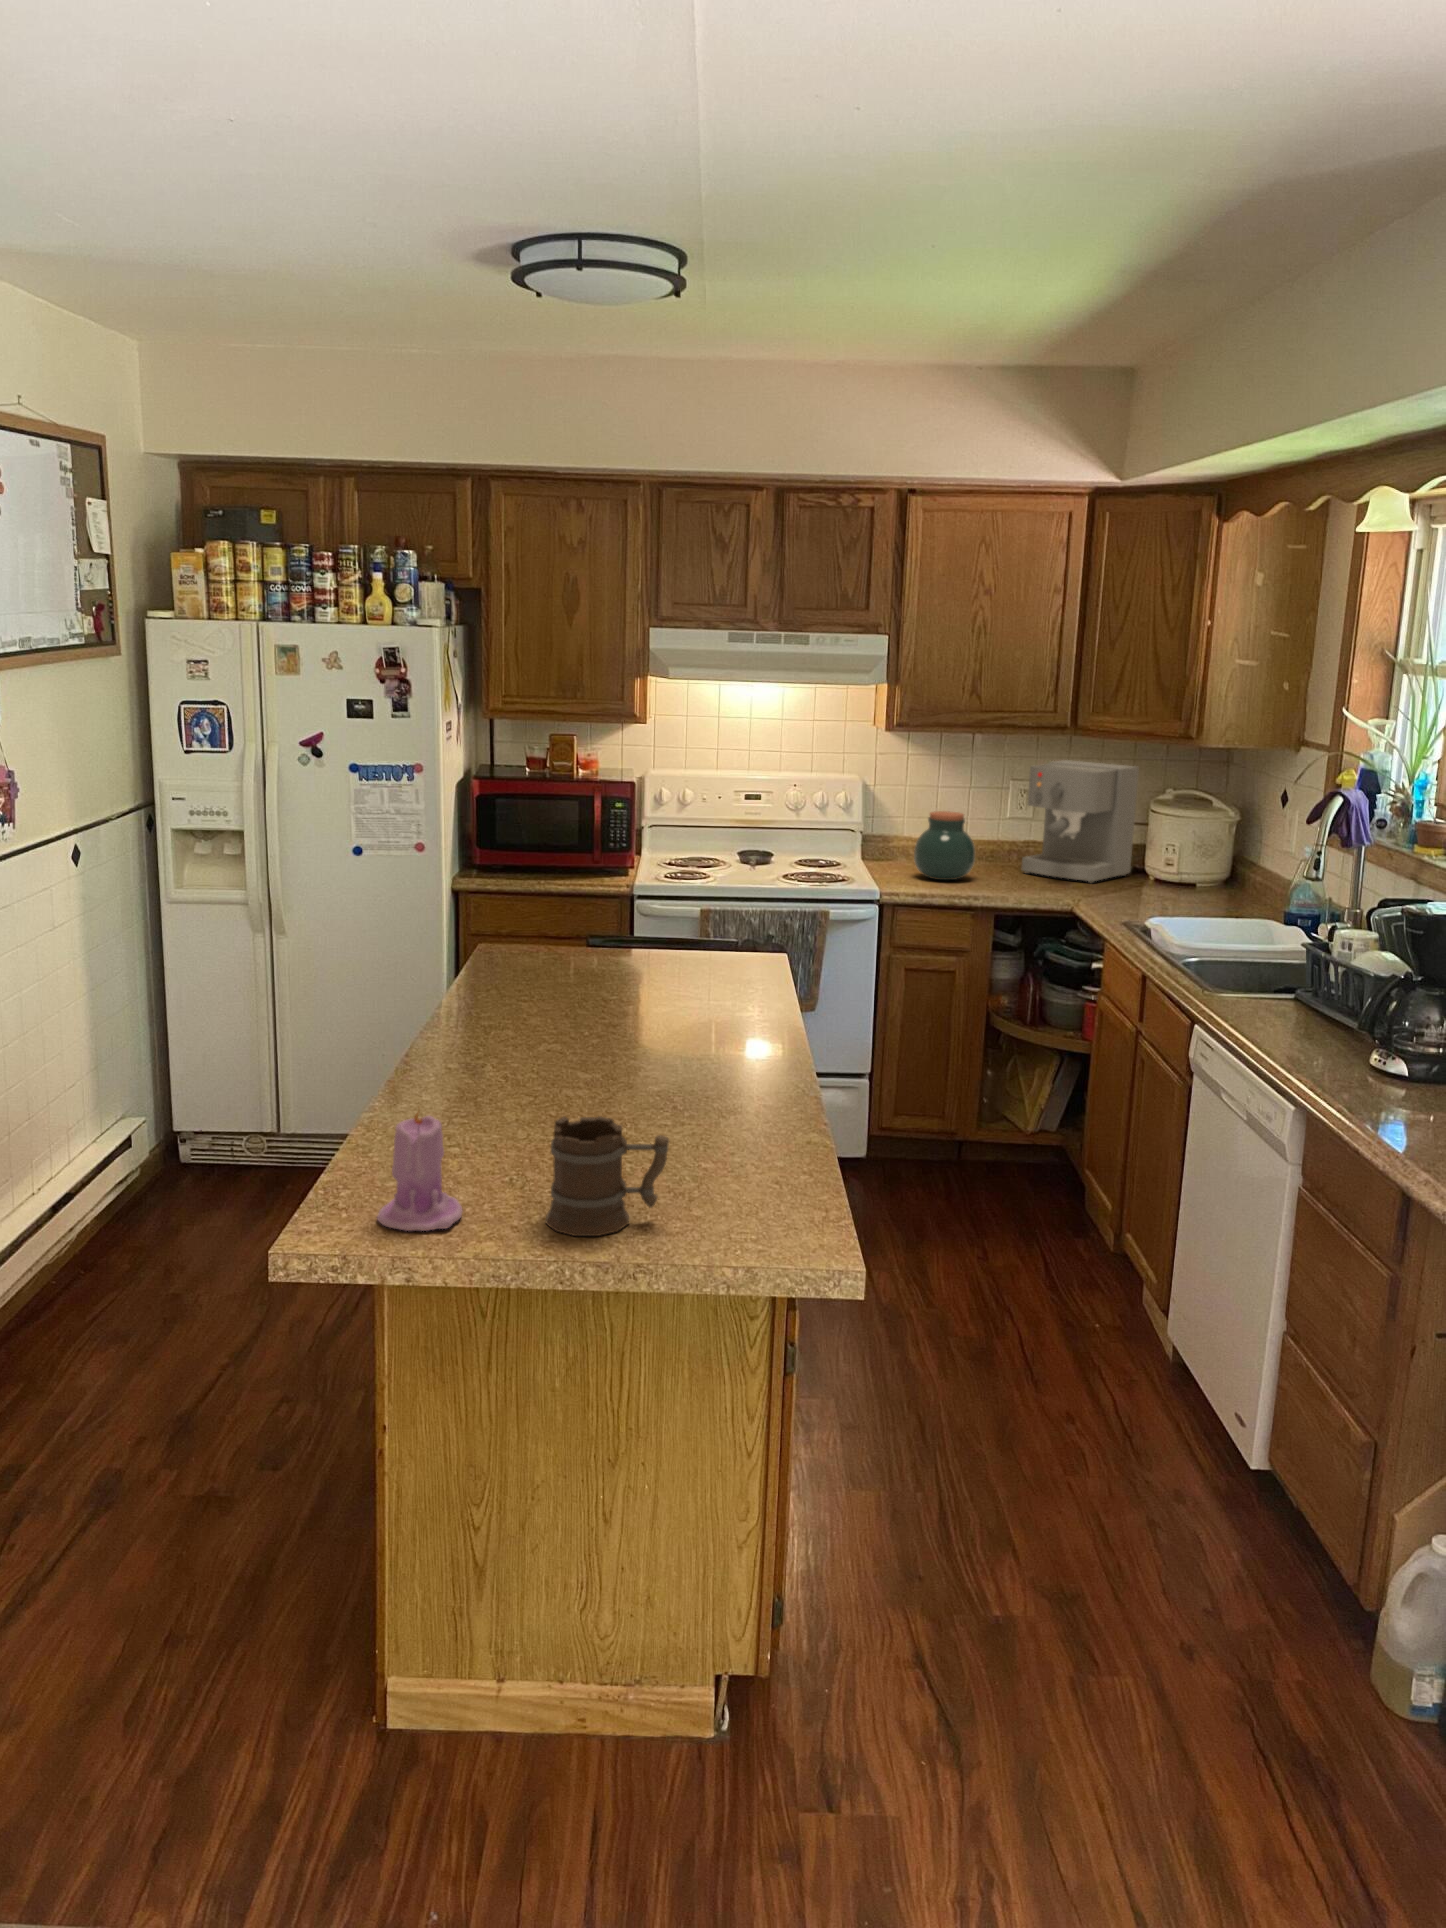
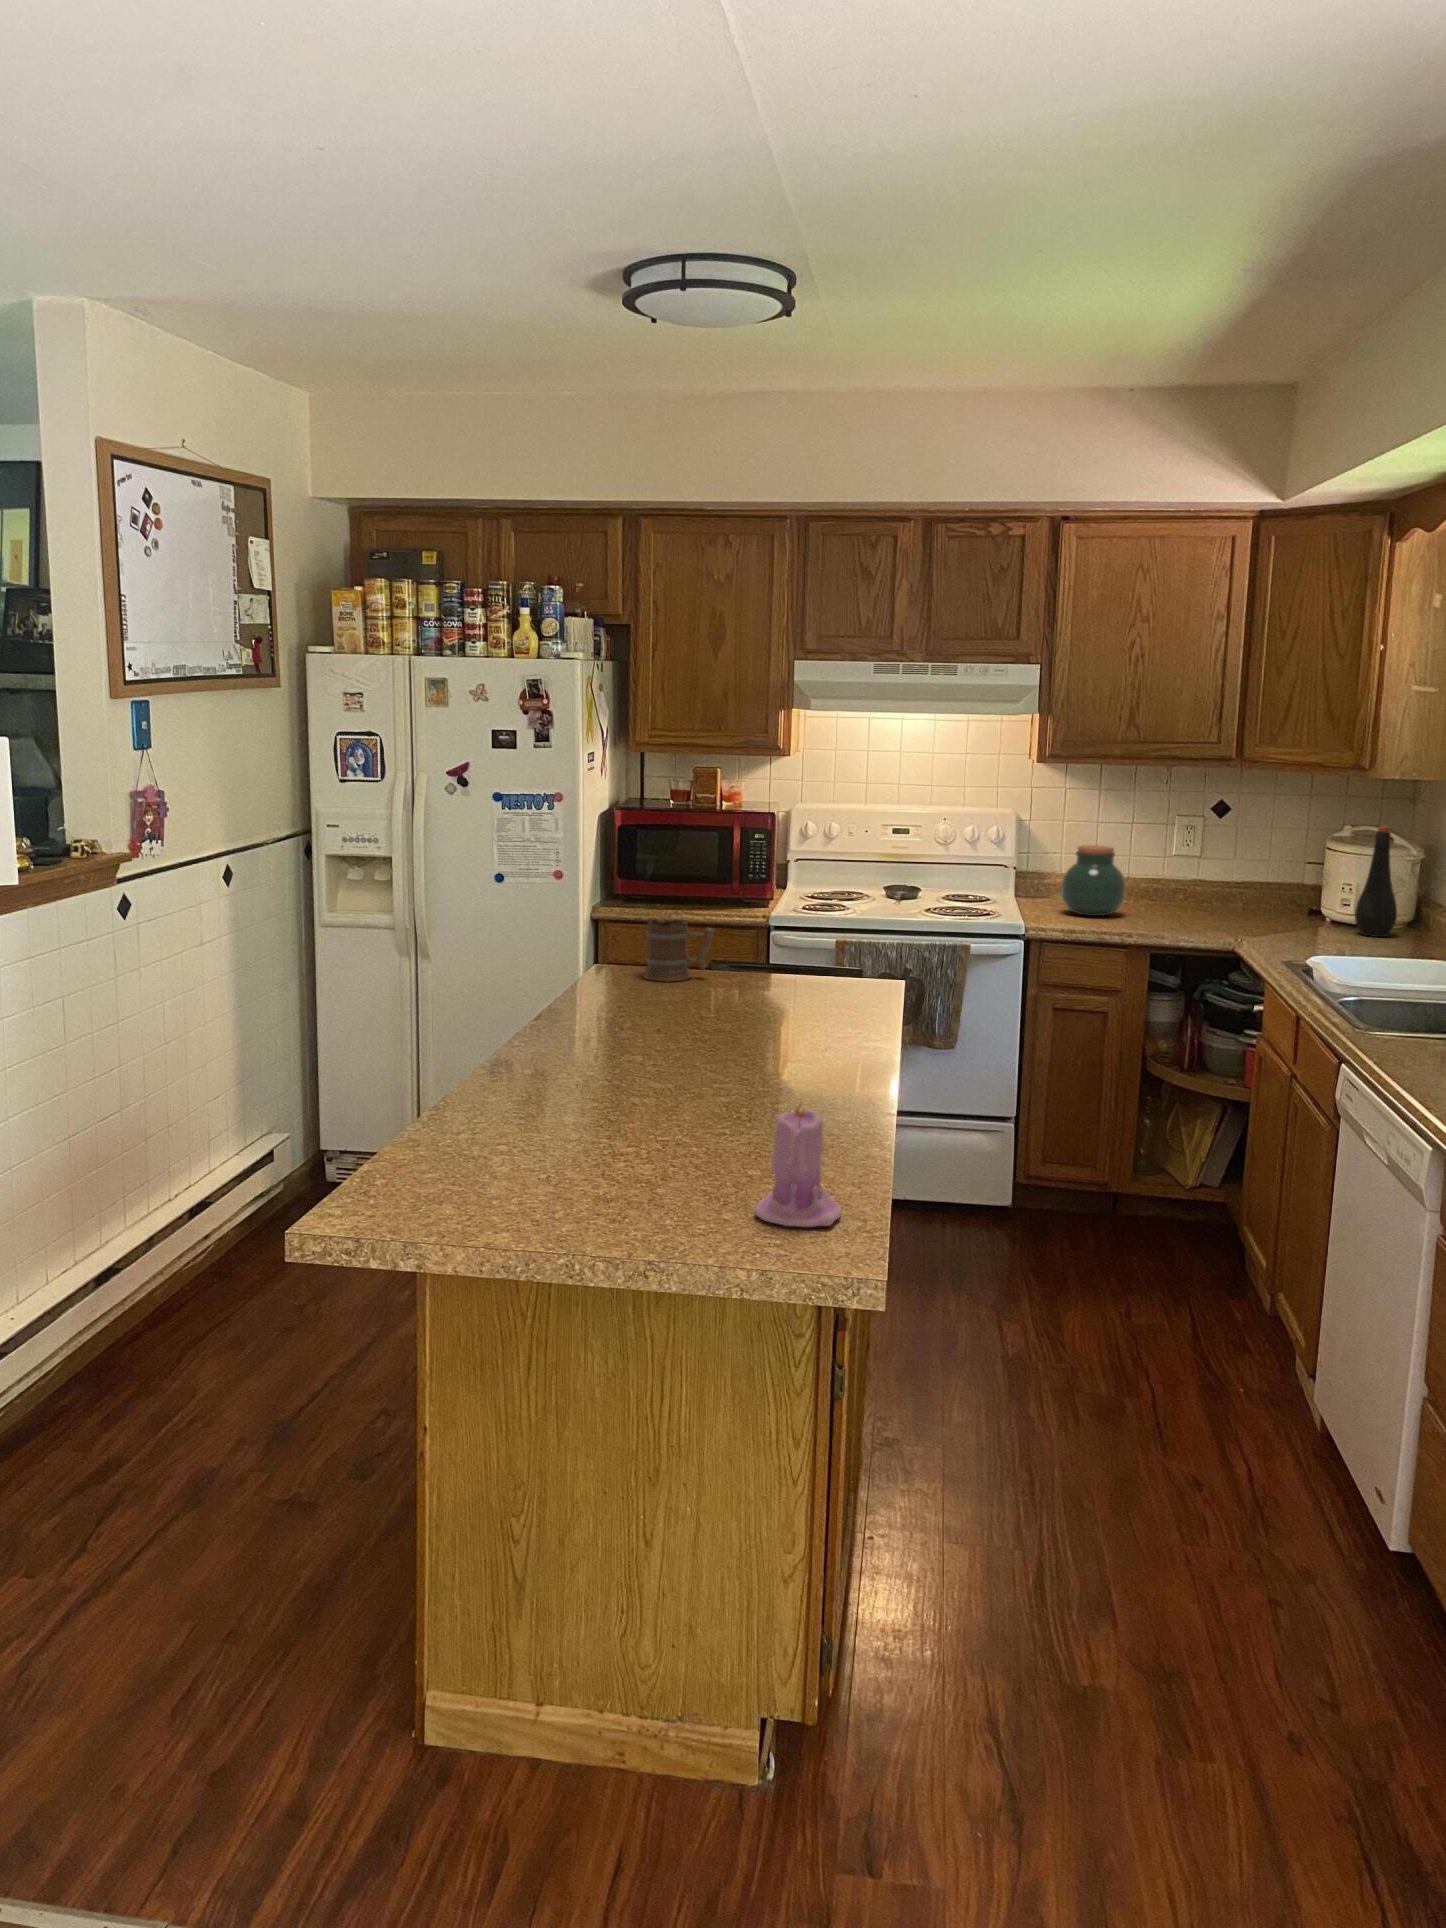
coffee maker: present [1022,760,1139,883] -> none [1178,795,1306,921]
bottle: none [1186,793,1224,898] -> present [1355,826,1397,937]
candle: present [377,1111,463,1231] -> present [755,1100,841,1227]
mug: present [546,1116,669,1236] -> present [643,917,713,981]

